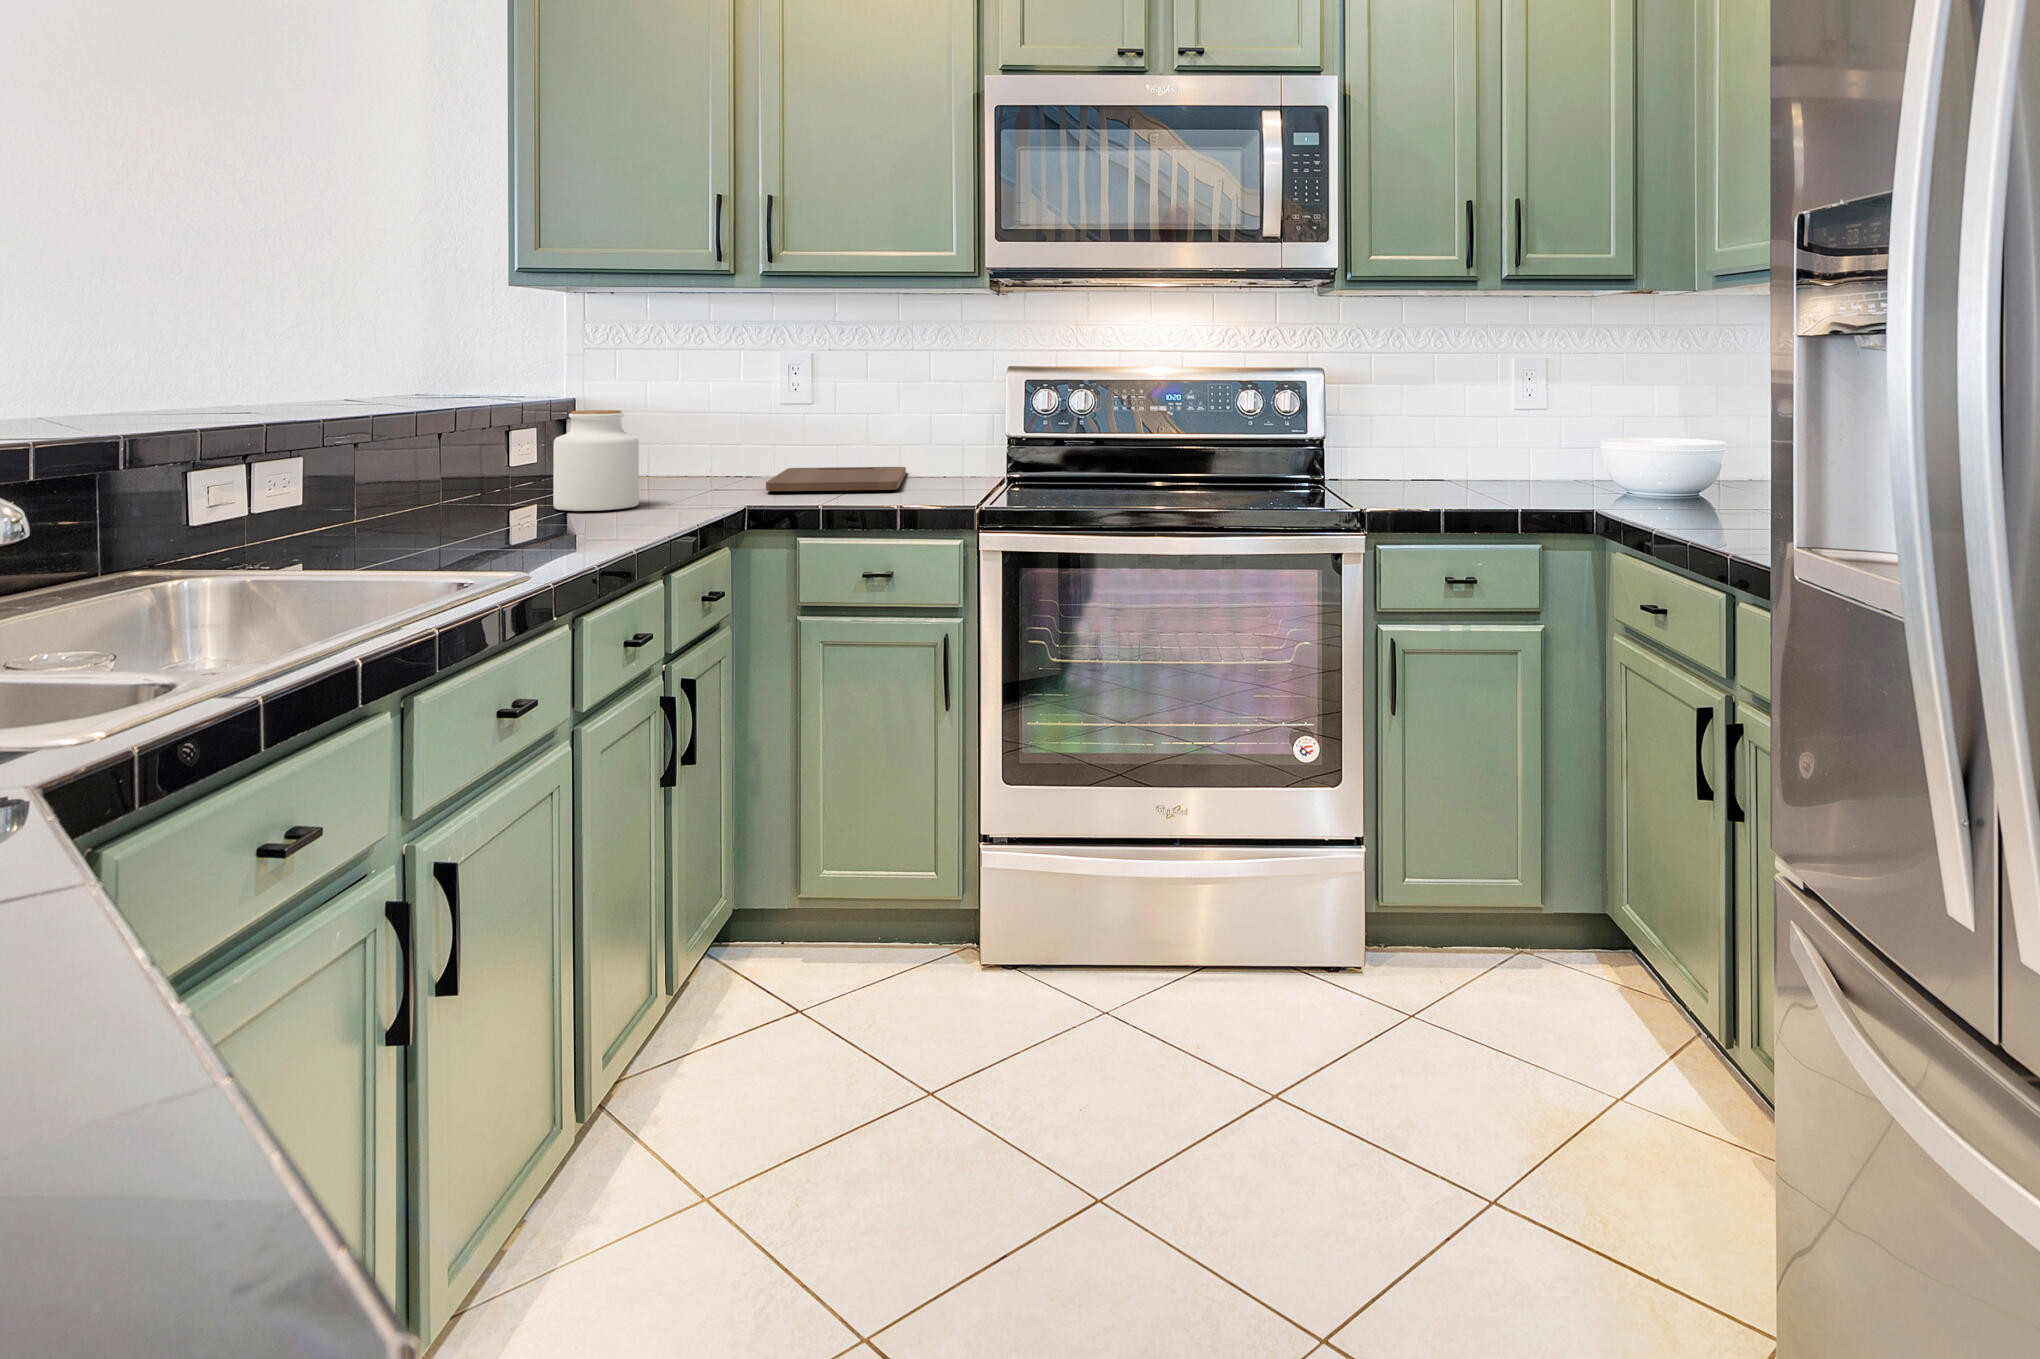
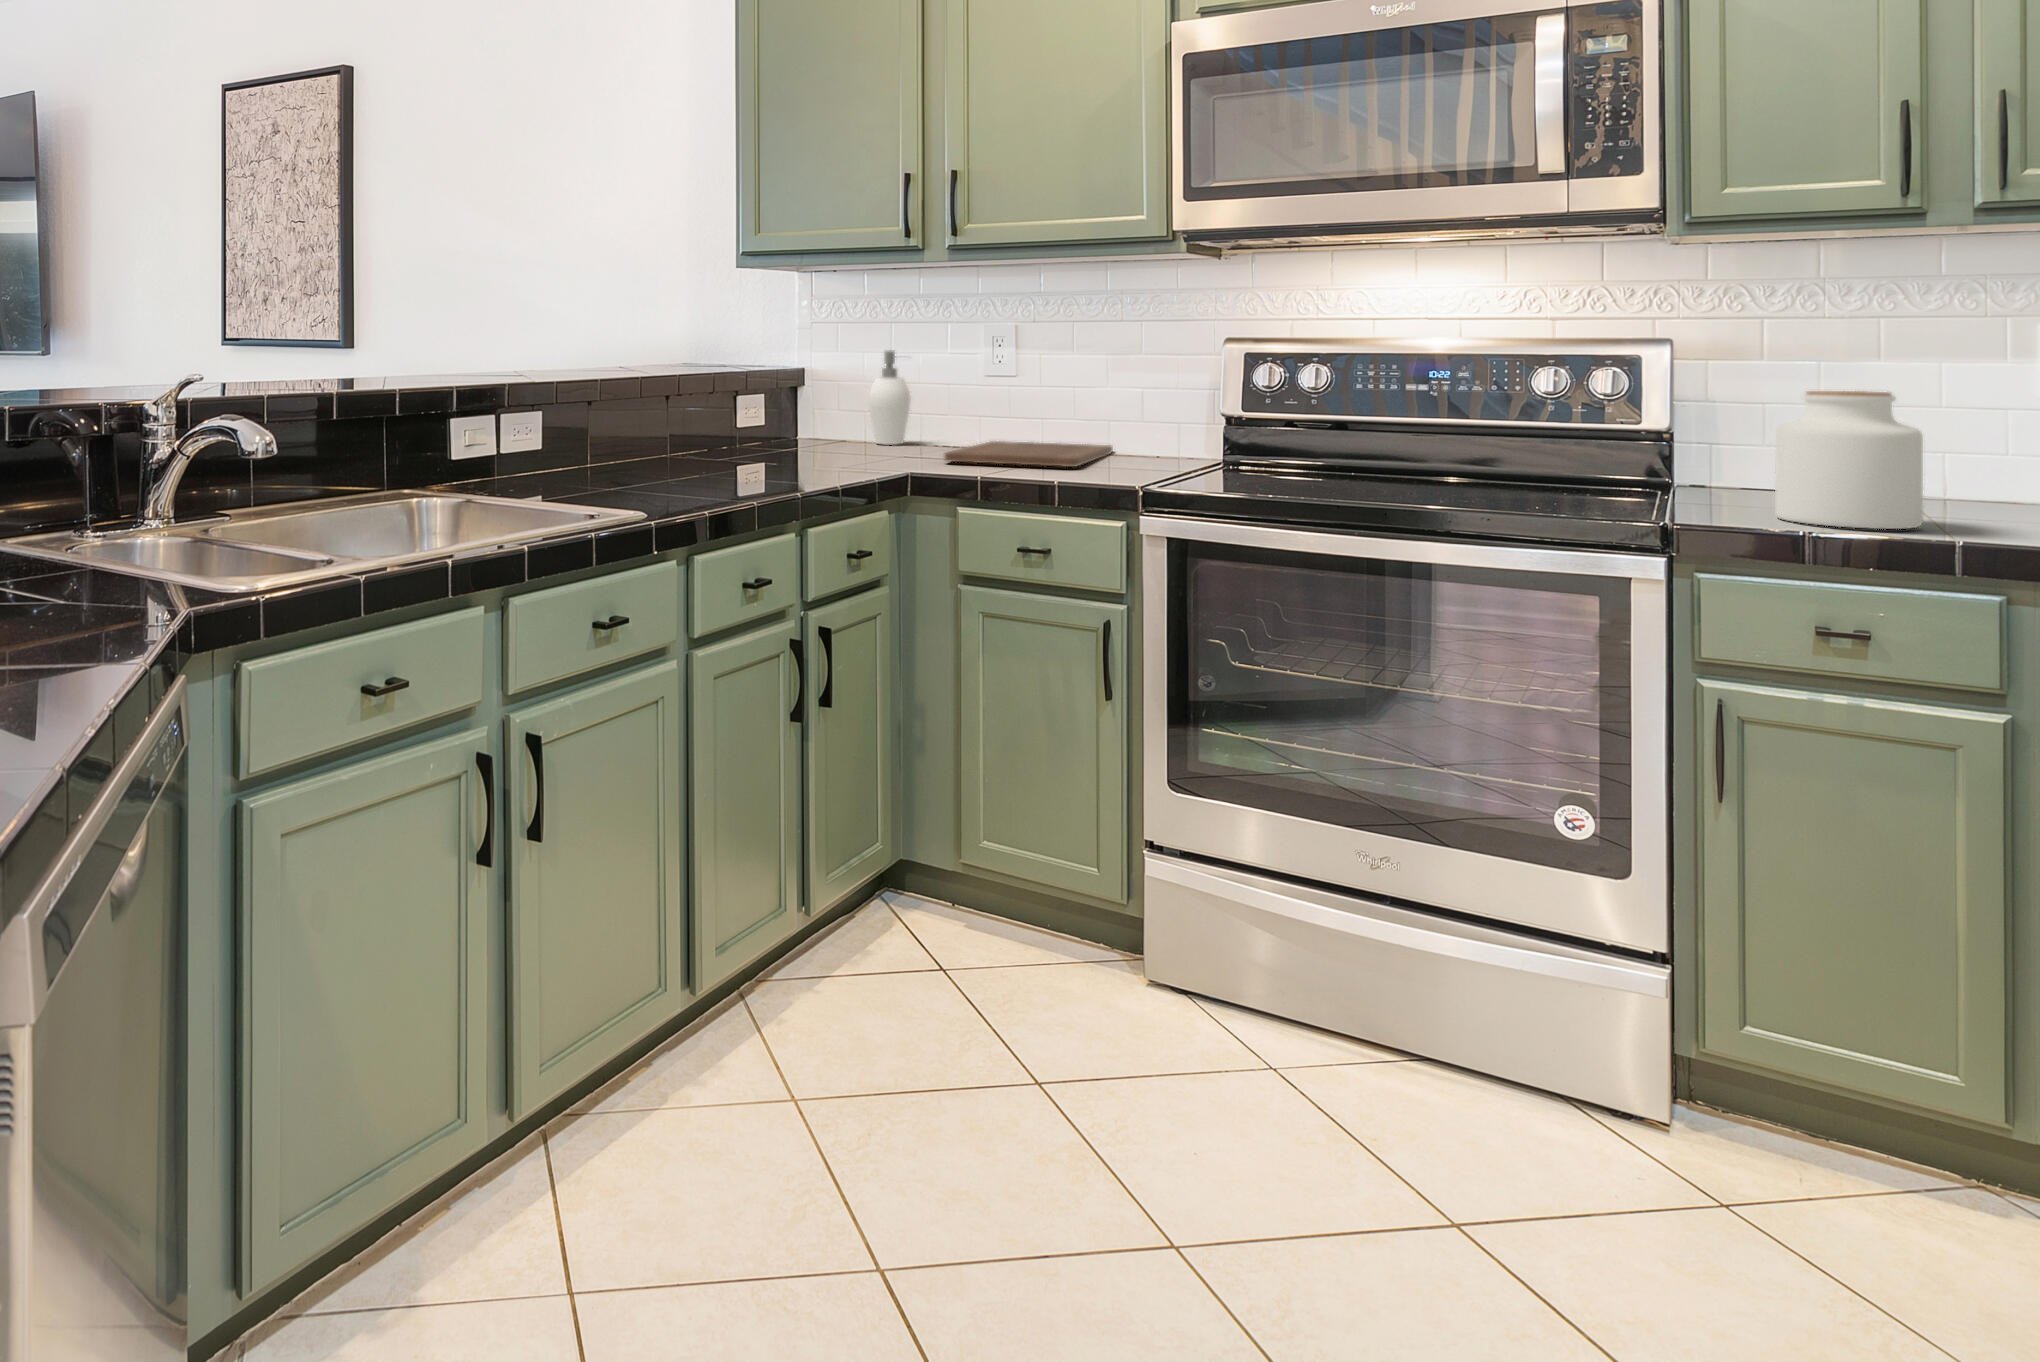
soap dispenser: none [658,377,708,477] -> present [869,350,911,445]
jar: present [553,410,639,511] -> present [1775,391,1923,529]

